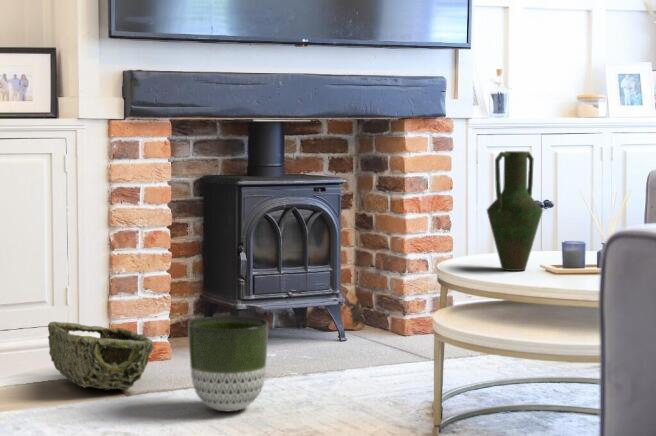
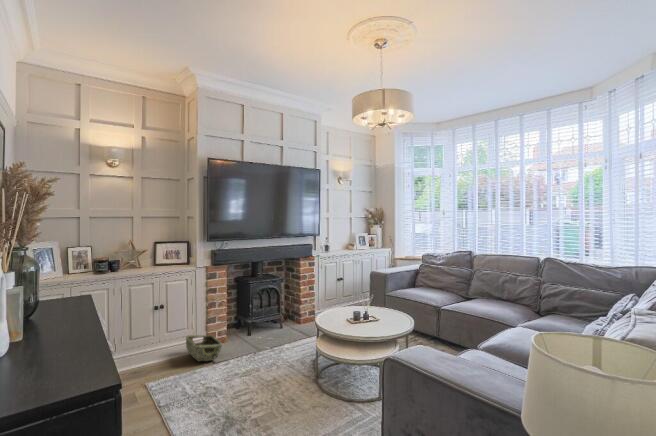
vase: present [487,151,543,271] -> none [329,283,346,321]
planter: present [188,316,268,411] -> none [235,336,261,370]

